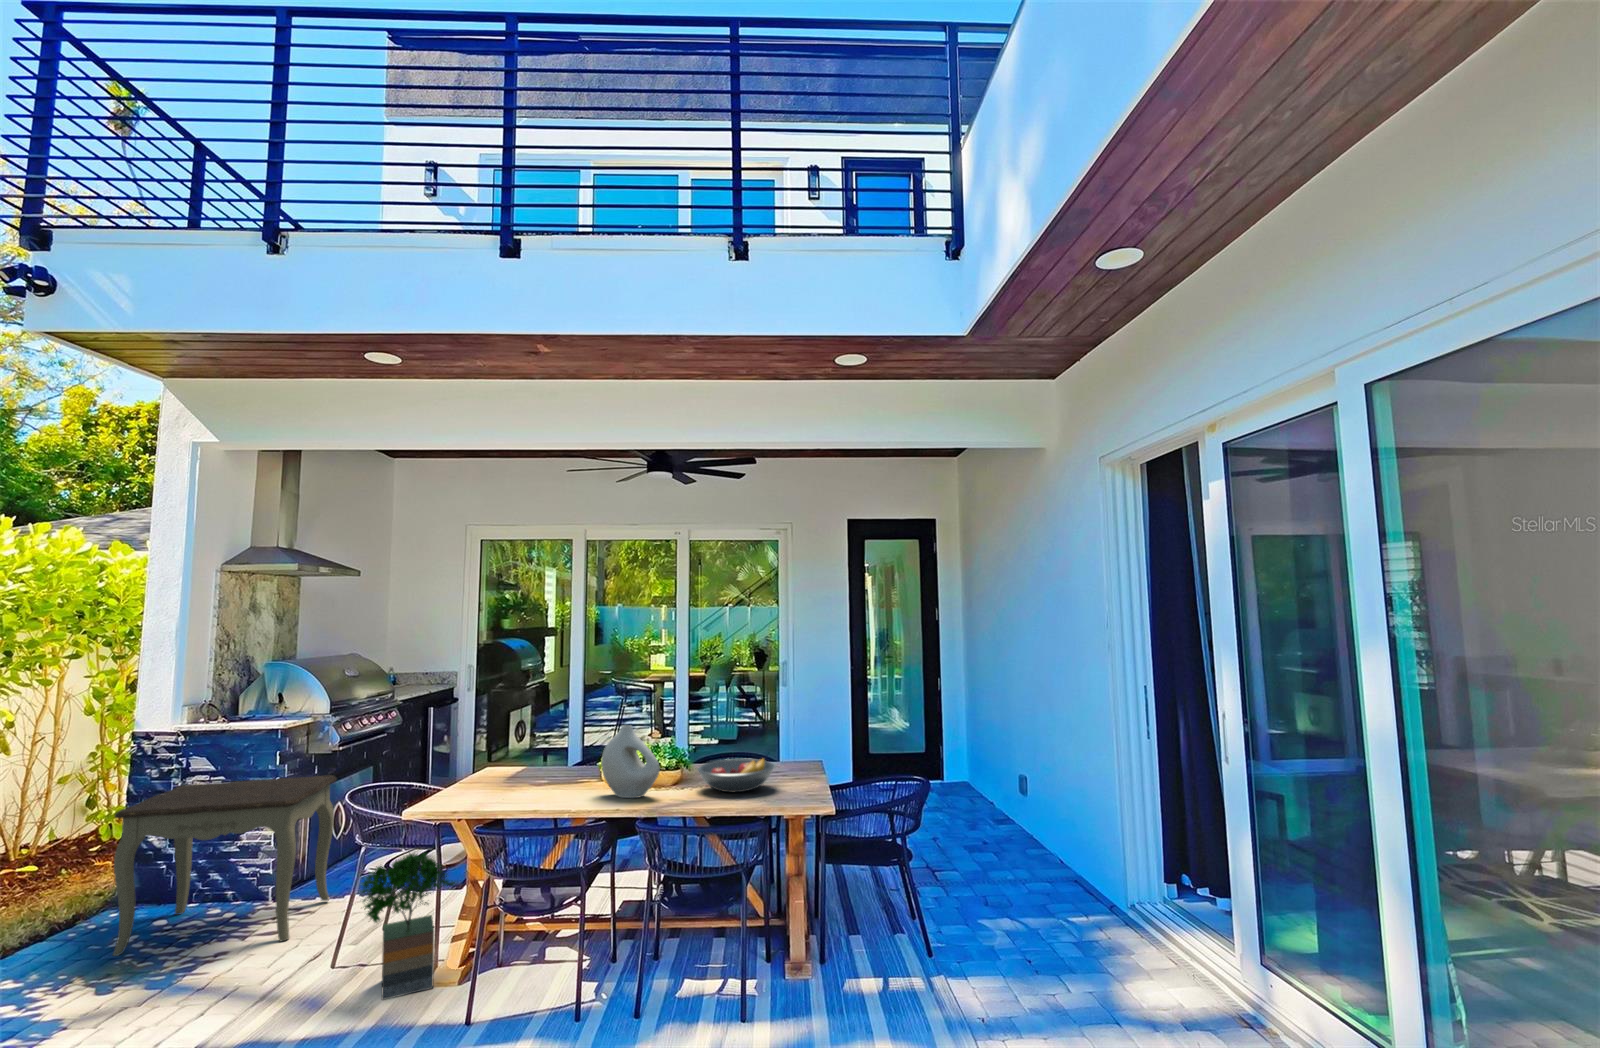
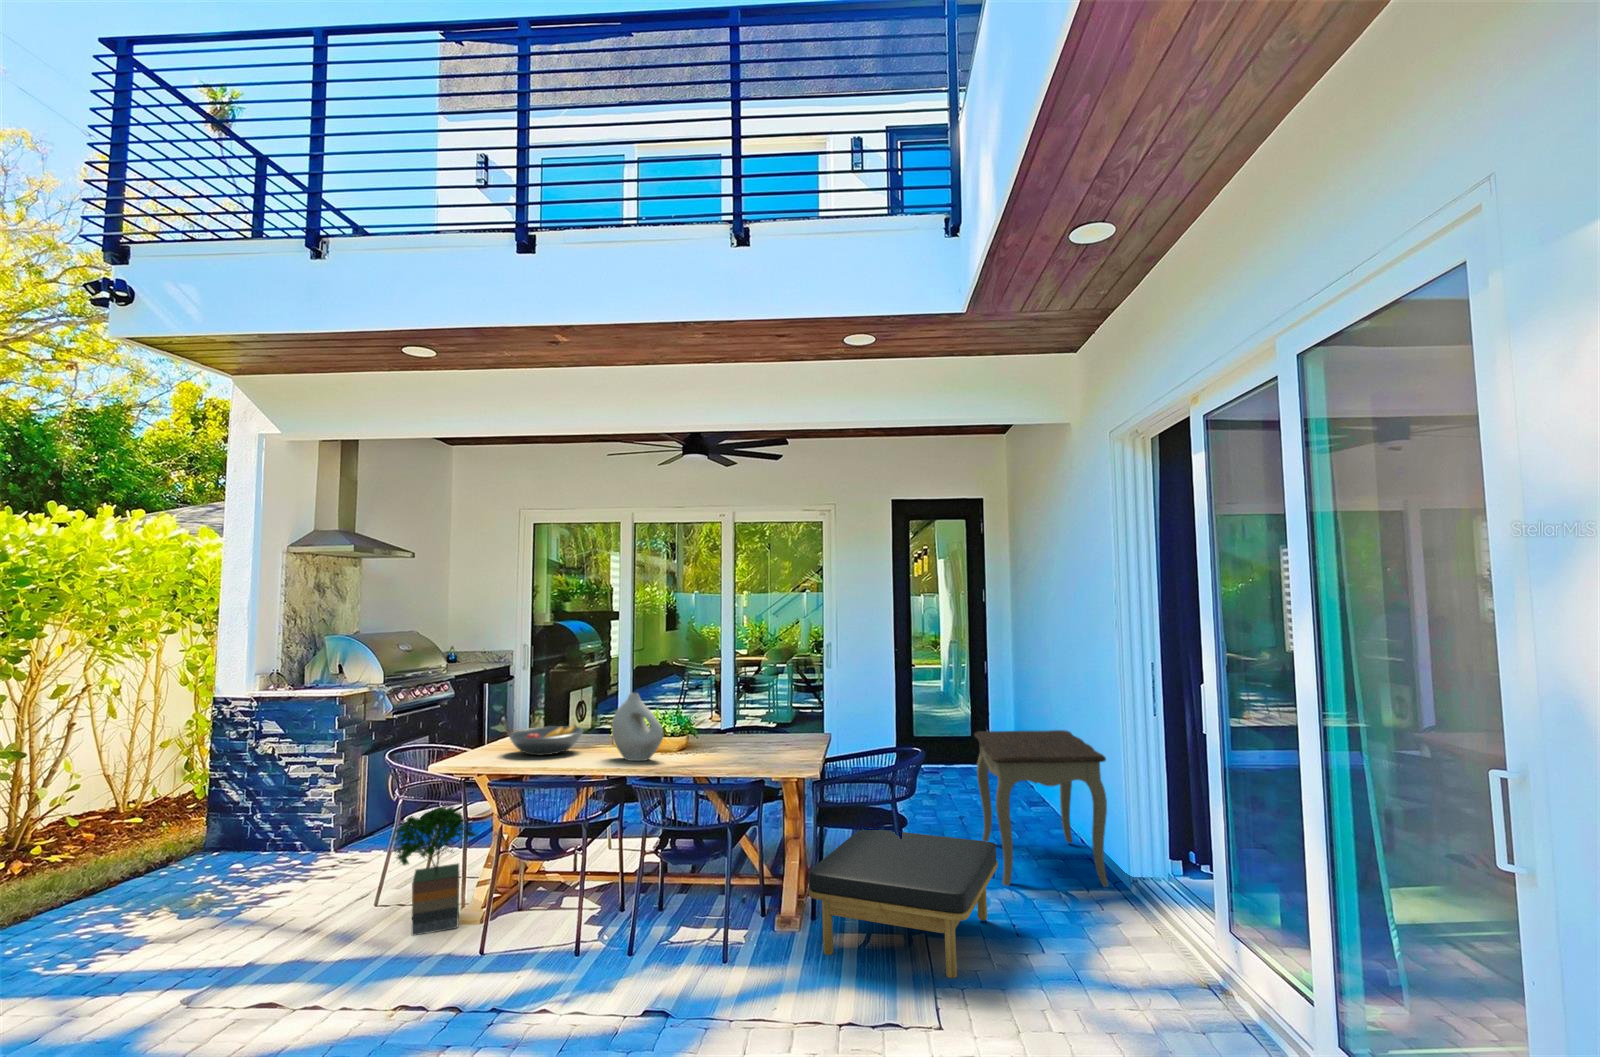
fruit bowl: present [698,758,775,792] -> present [509,725,583,755]
side table: present [113,775,336,956] -> present [975,730,1109,887]
ottoman: none [823,861,1006,1022] -> present [809,829,998,978]

